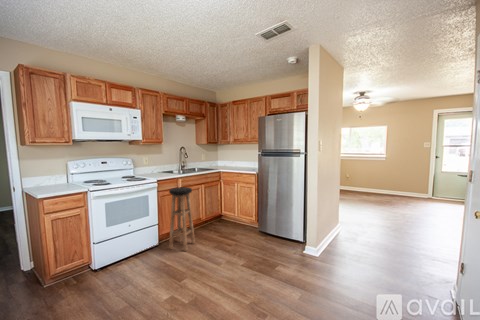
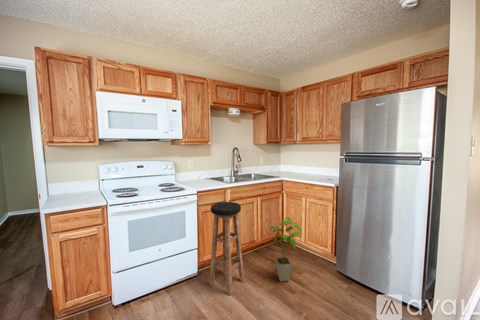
house plant: none [212,195,235,240] -> present [270,217,302,281]

